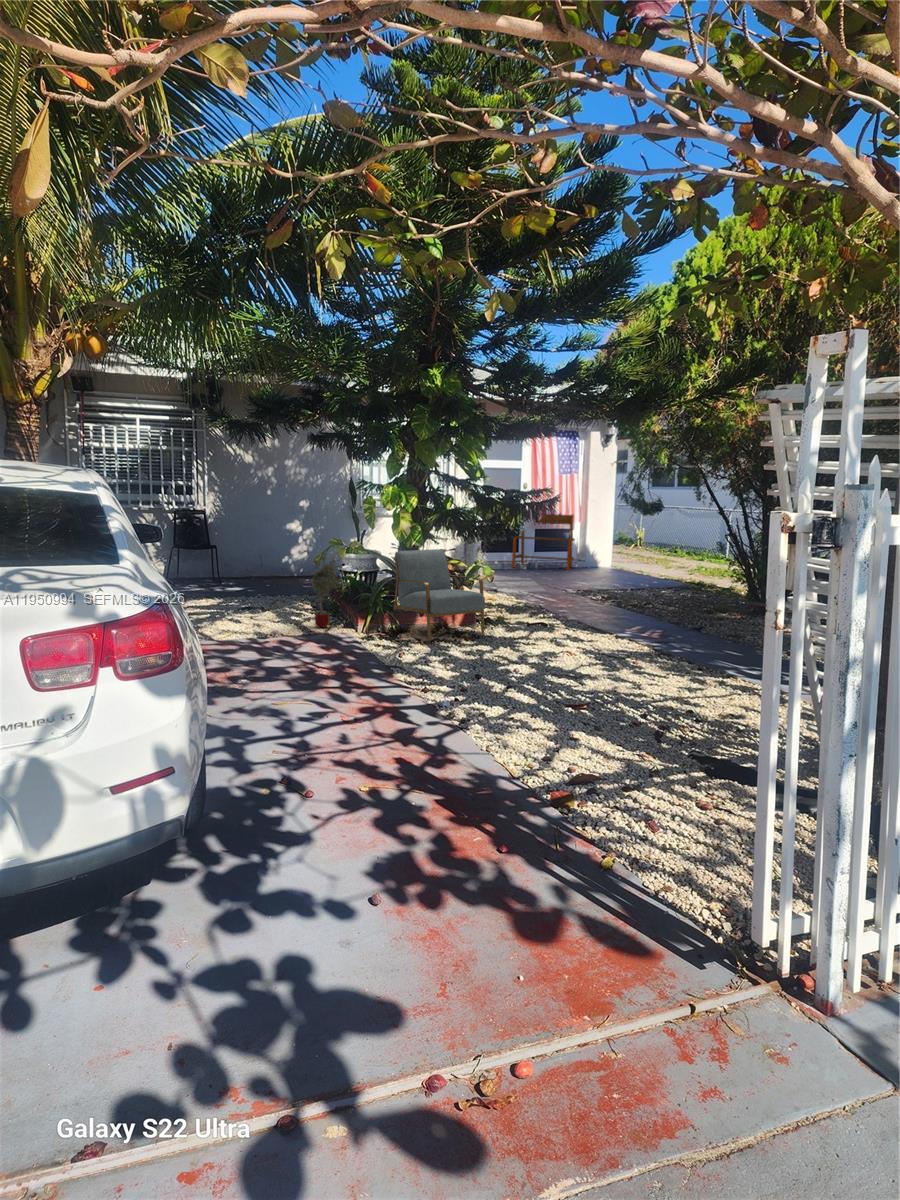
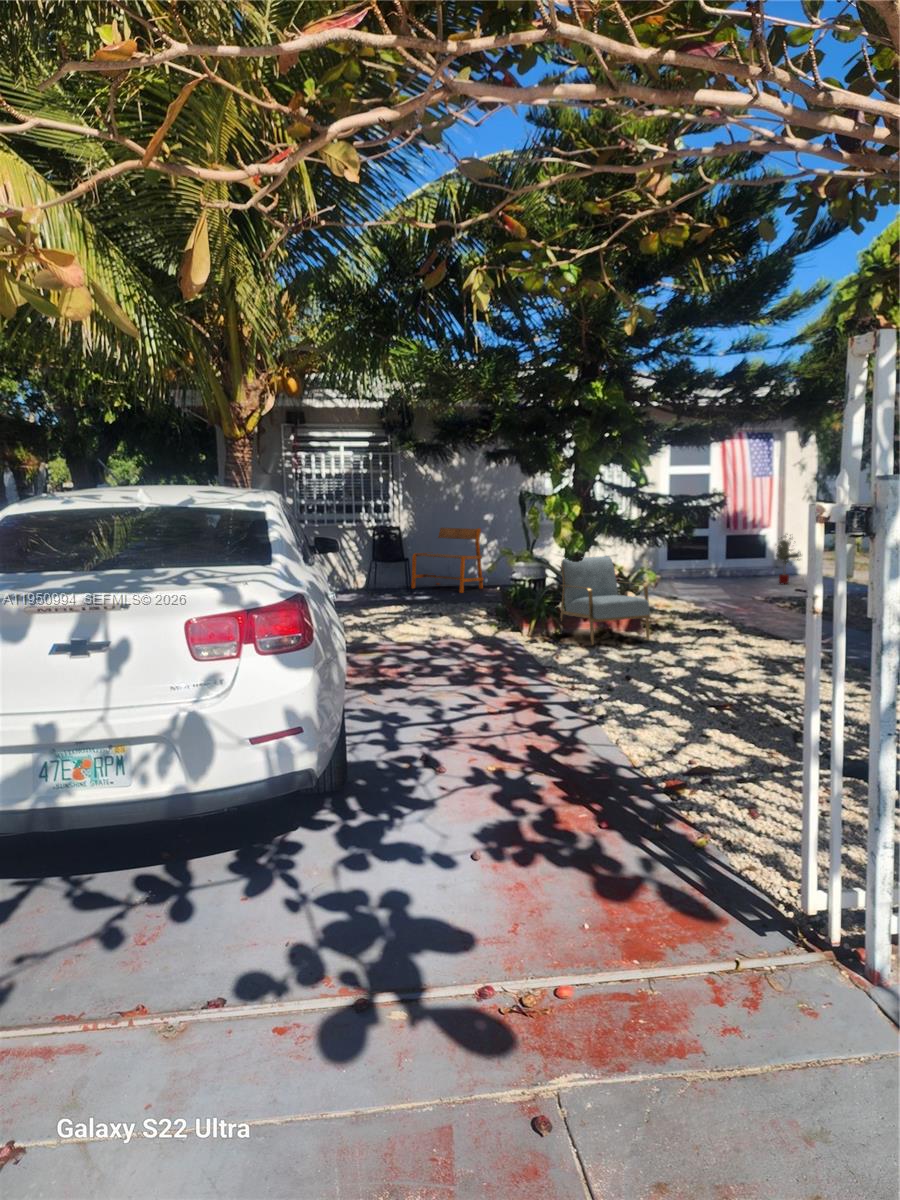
bench: present [512,514,575,571] -> present [411,527,484,593]
potted tree: present [311,553,348,628] -> present [776,534,801,584]

